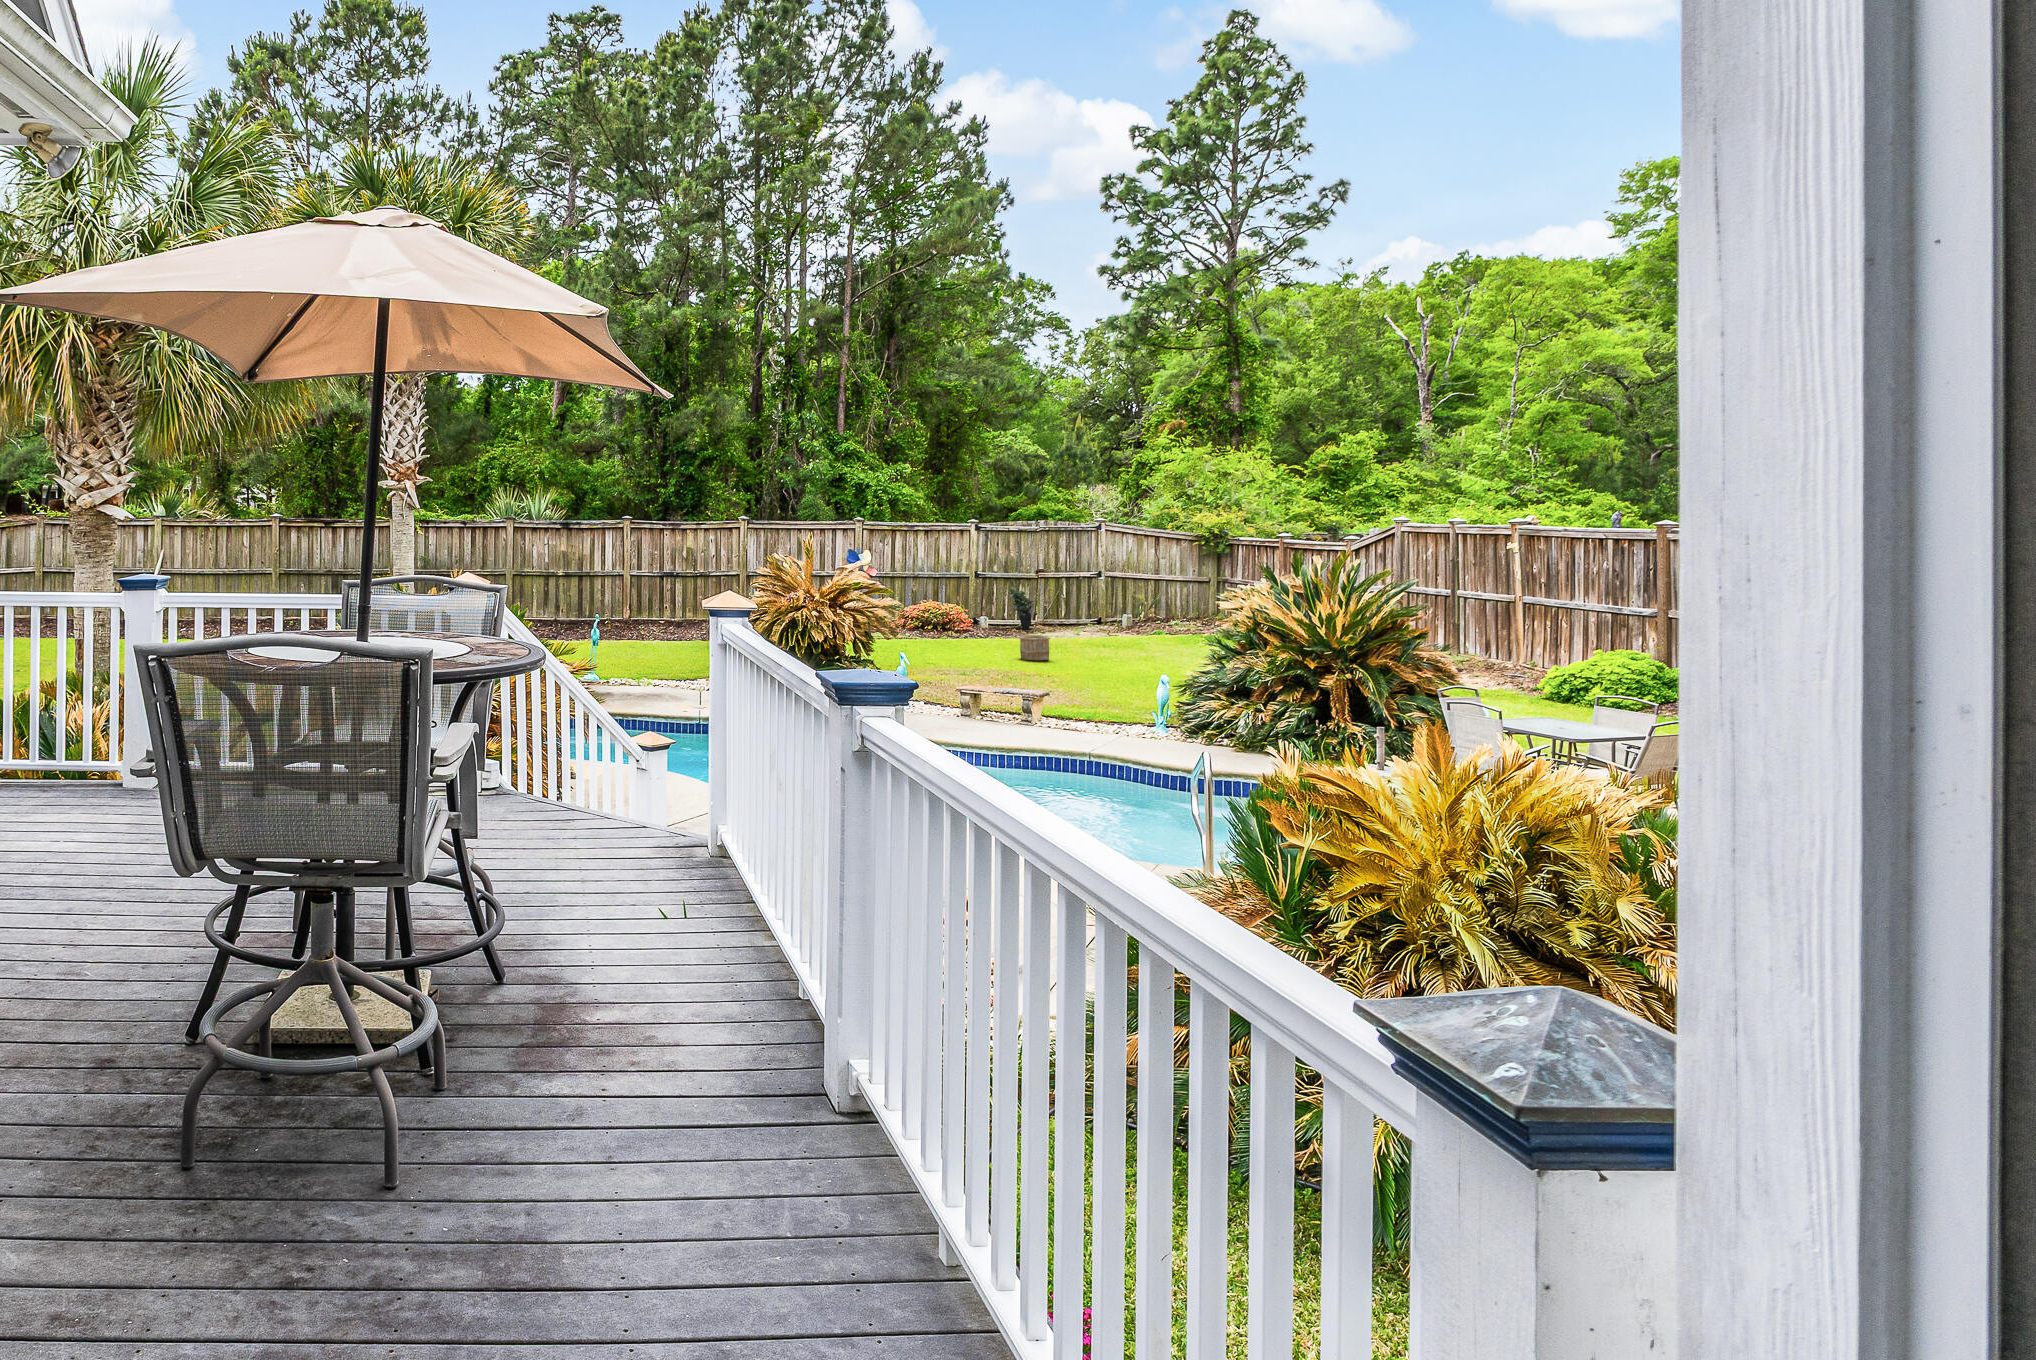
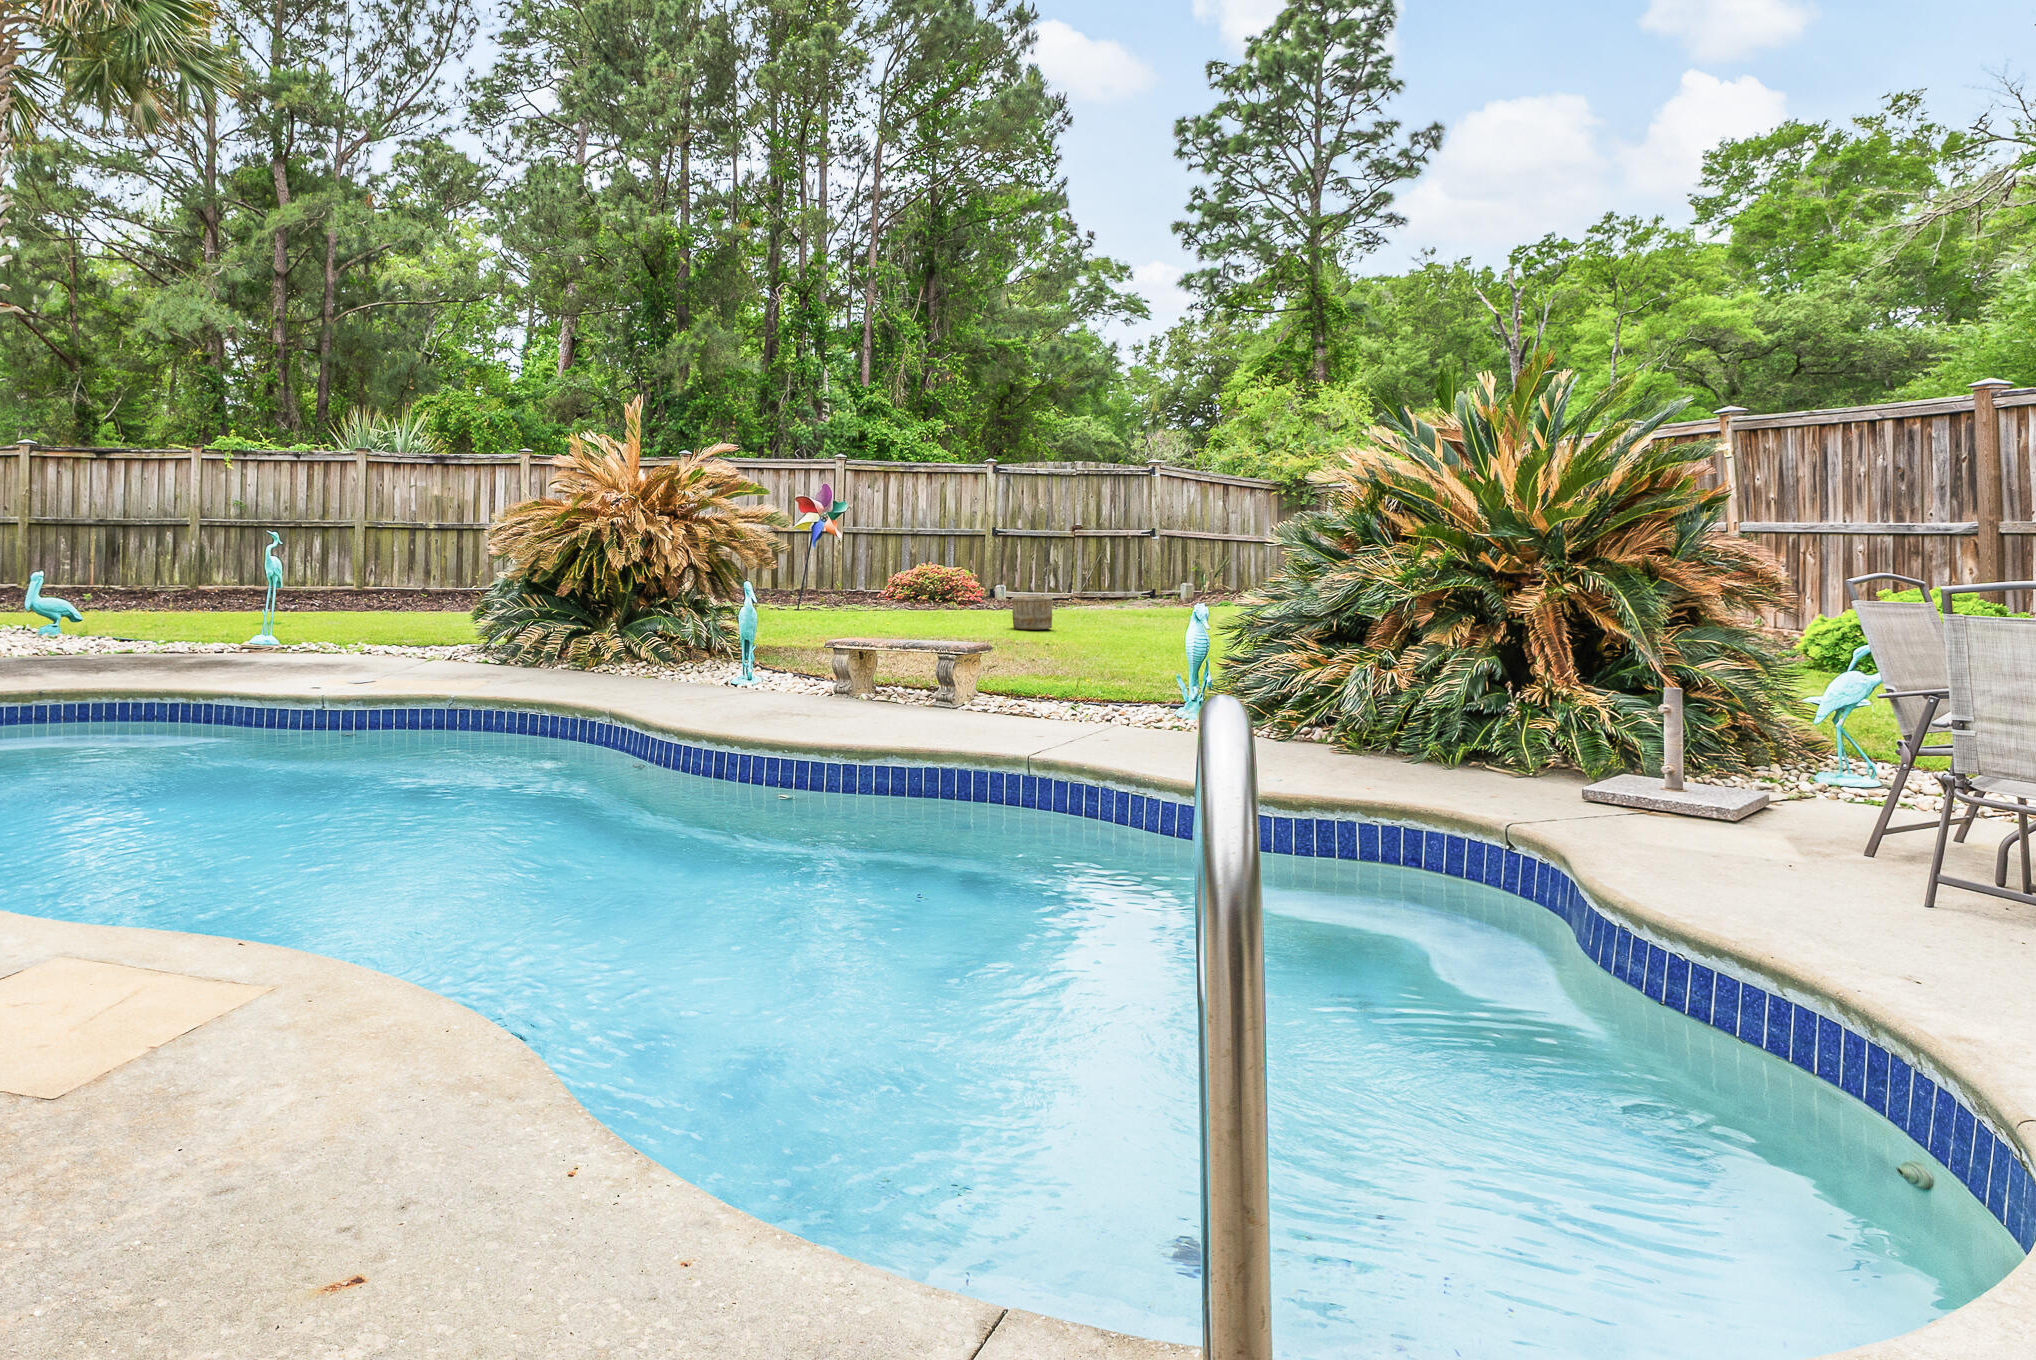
potted plant: present [1007,587,1034,630] -> none [1030,550,1063,604]

